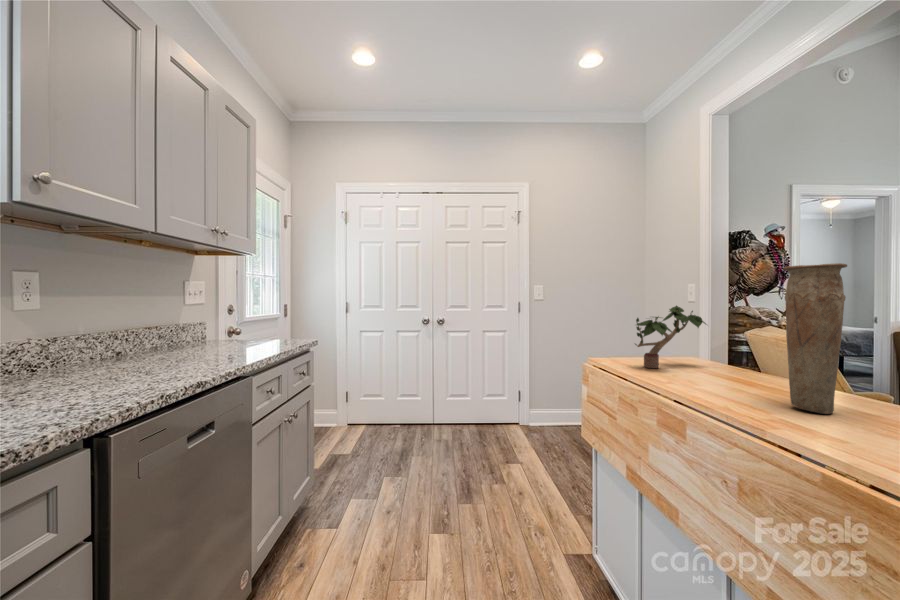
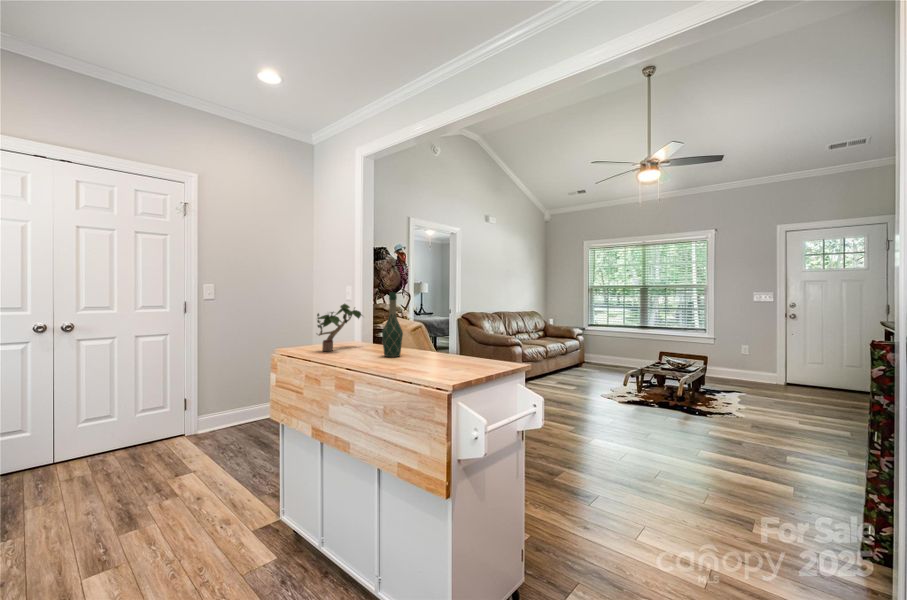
vase: present [783,263,847,414] -> none [403,280,429,362]
wine bottle: none [739,288,782,393] -> present [382,292,403,357]

